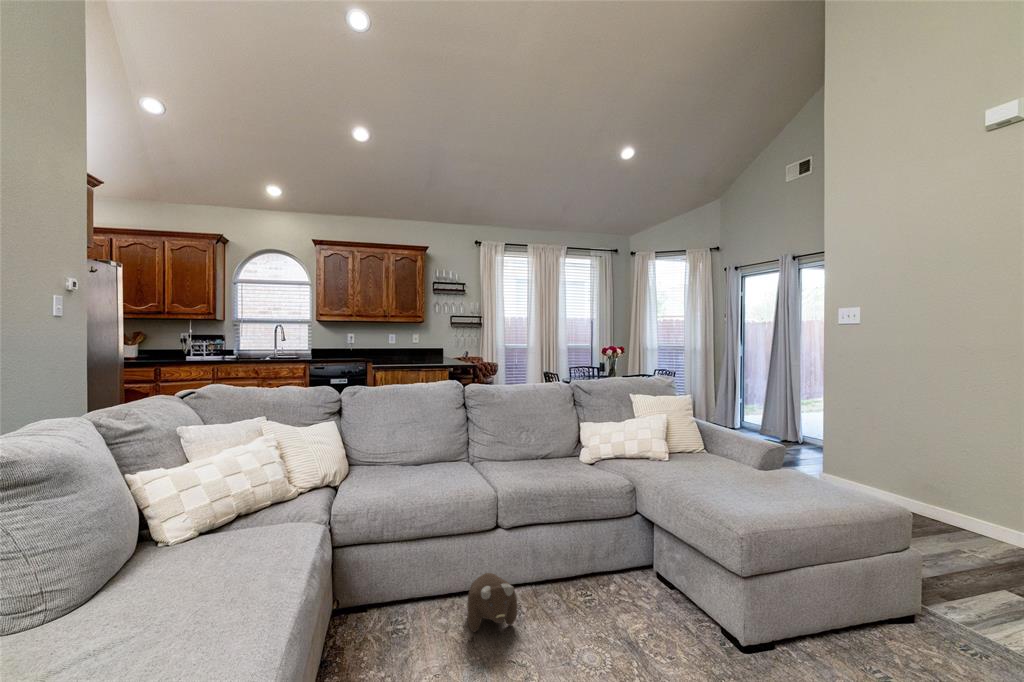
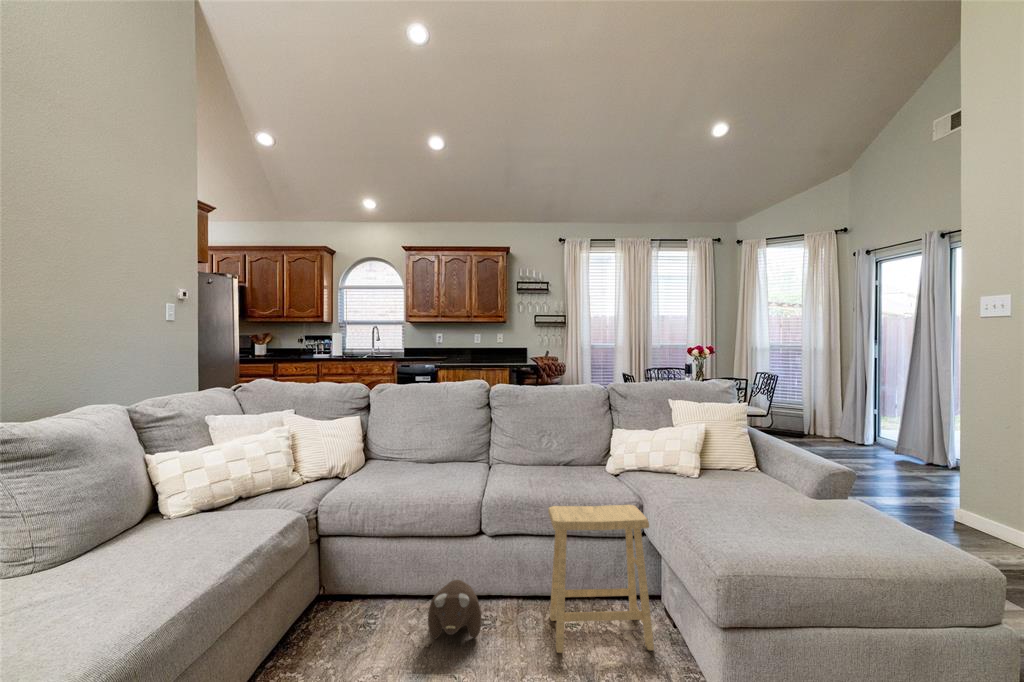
footstool: none [566,487,666,624] -> present [548,505,654,653]

